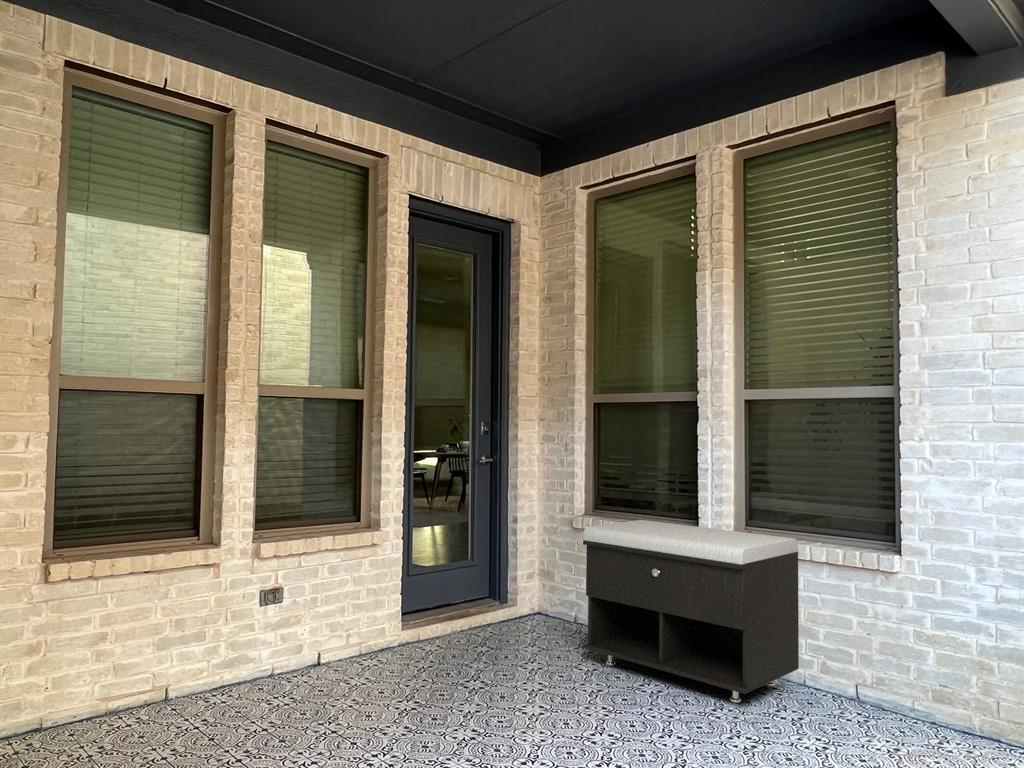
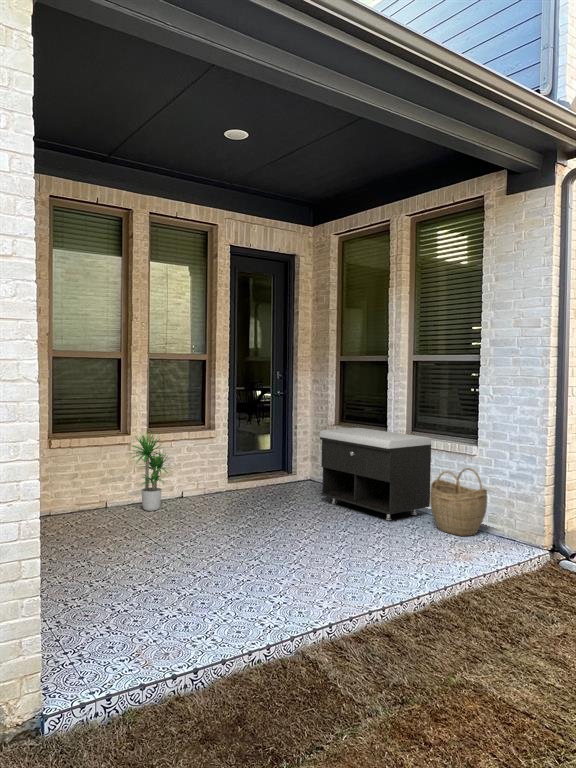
potted plant: none [210,537,315,705] -> present [130,433,170,511]
woven basket: none [823,598,941,738] -> present [430,468,487,536]

